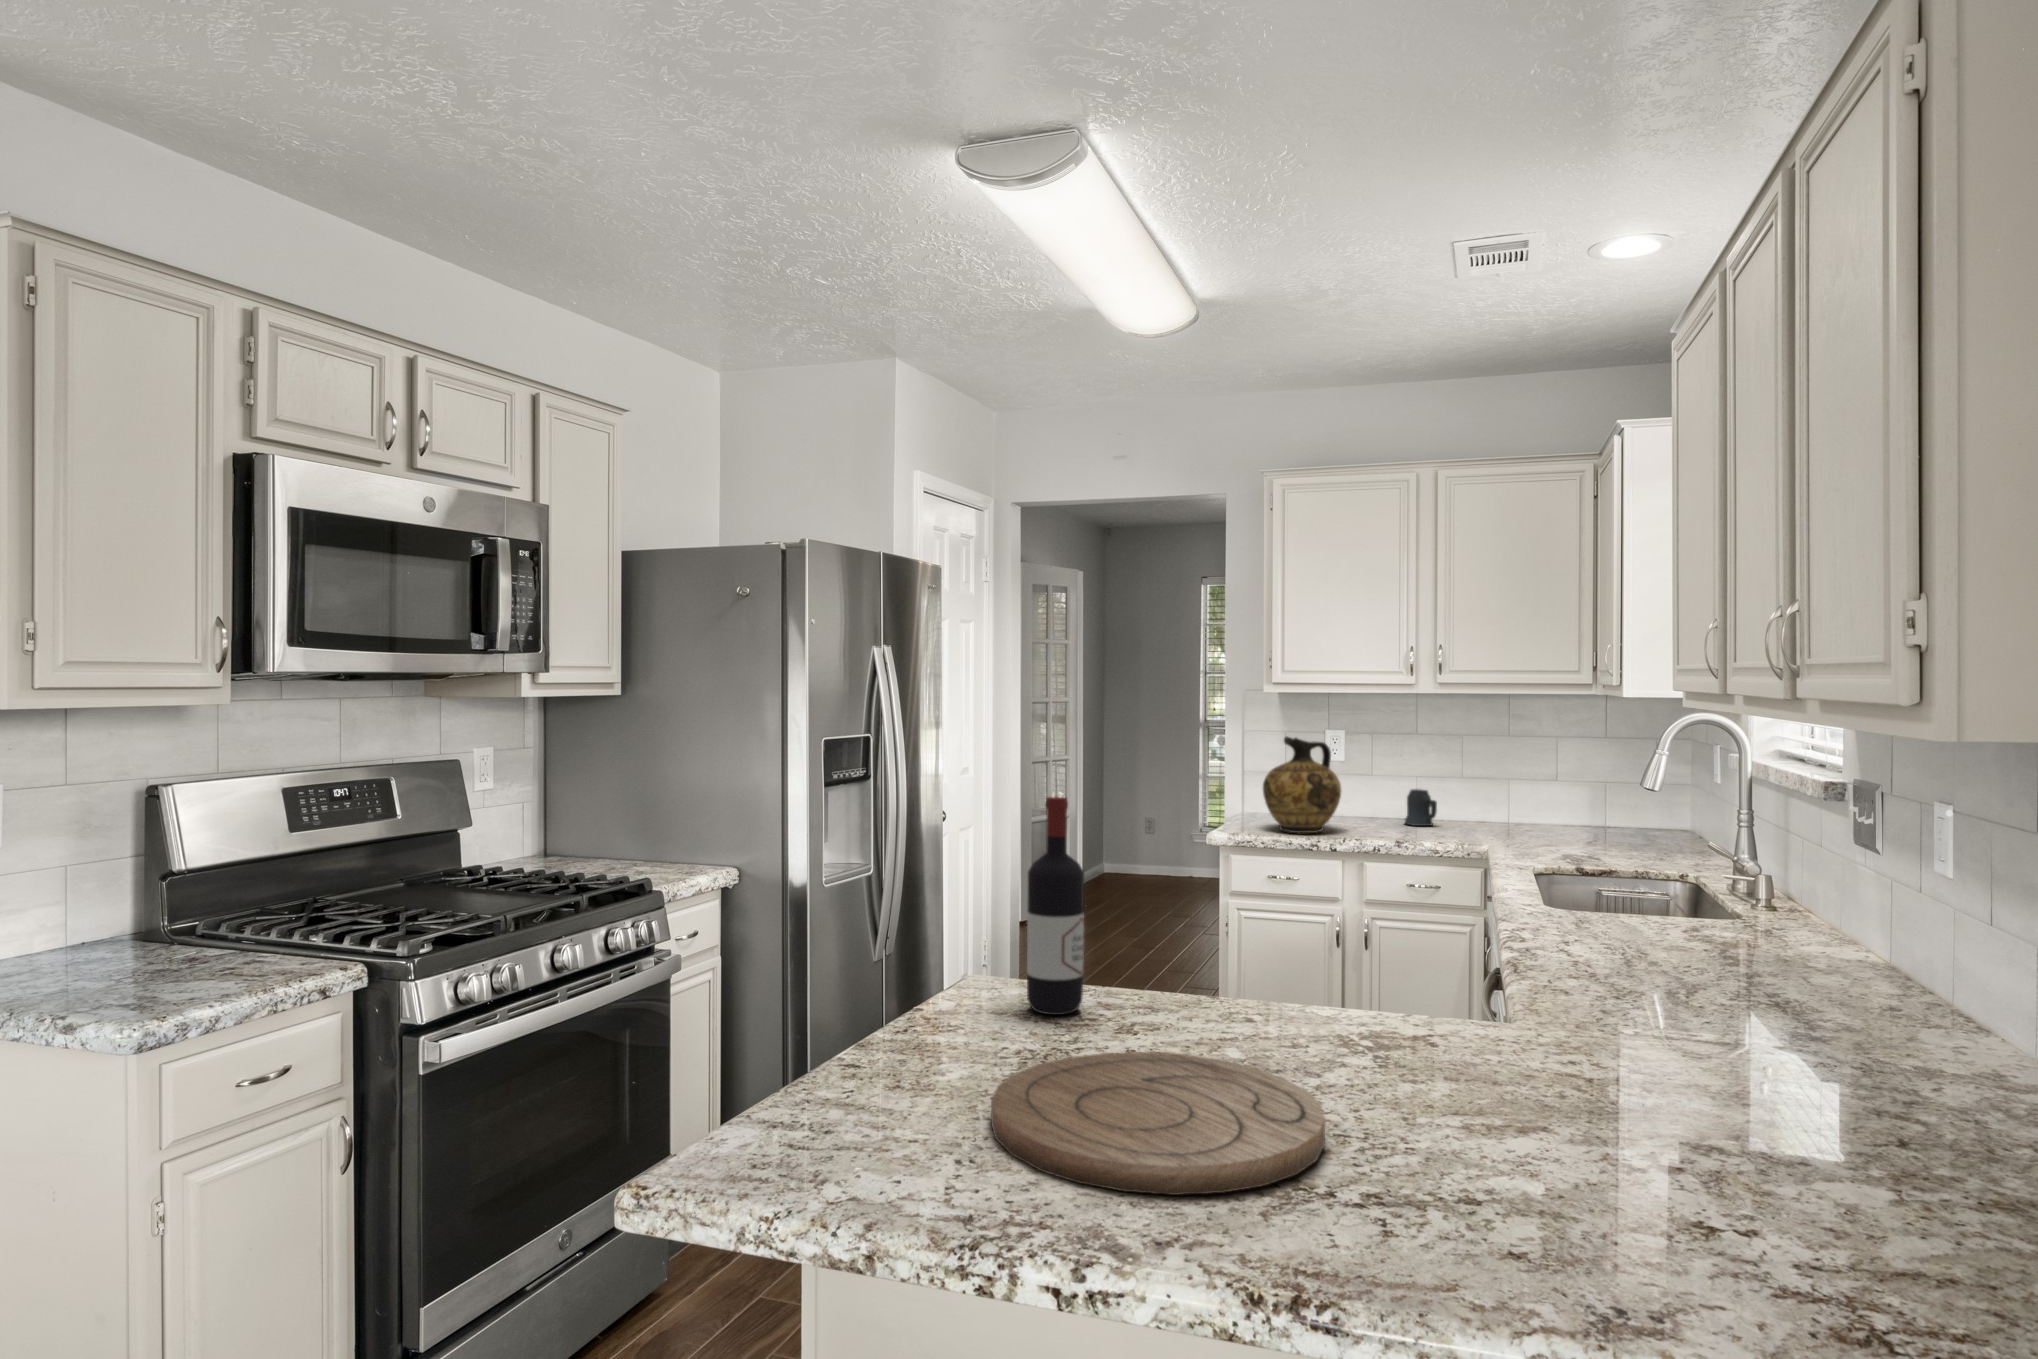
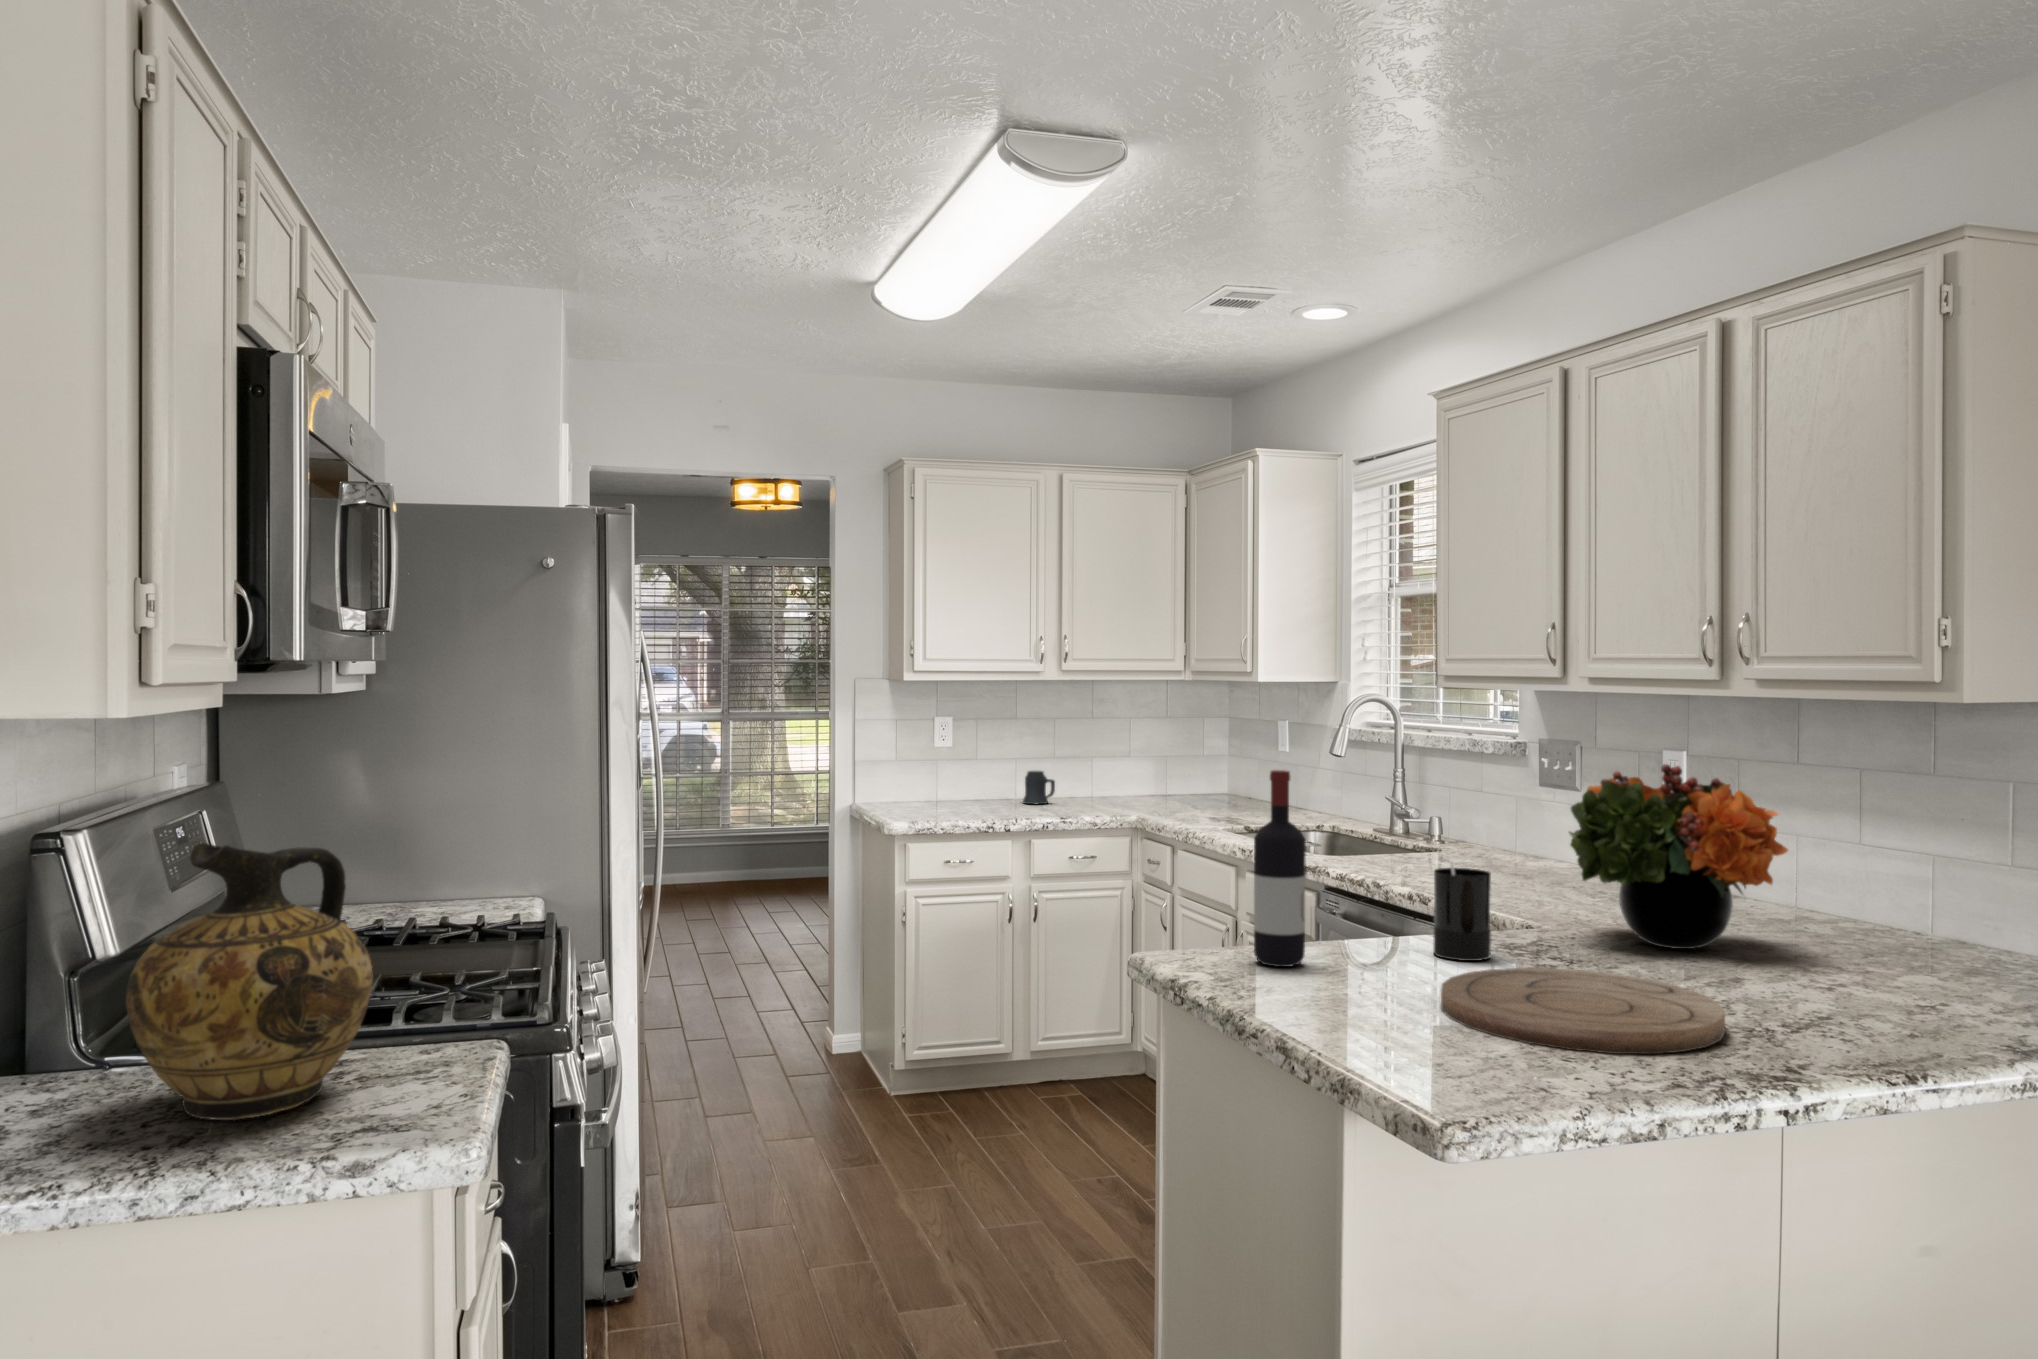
ceramic jug: present [1263,736,1341,833] -> present [126,843,372,1120]
flower arrangement: none [1482,826,1809,1090] -> present [1569,764,1788,949]
candle: none [1256,918,1325,1048] -> present [1434,860,1491,961]

